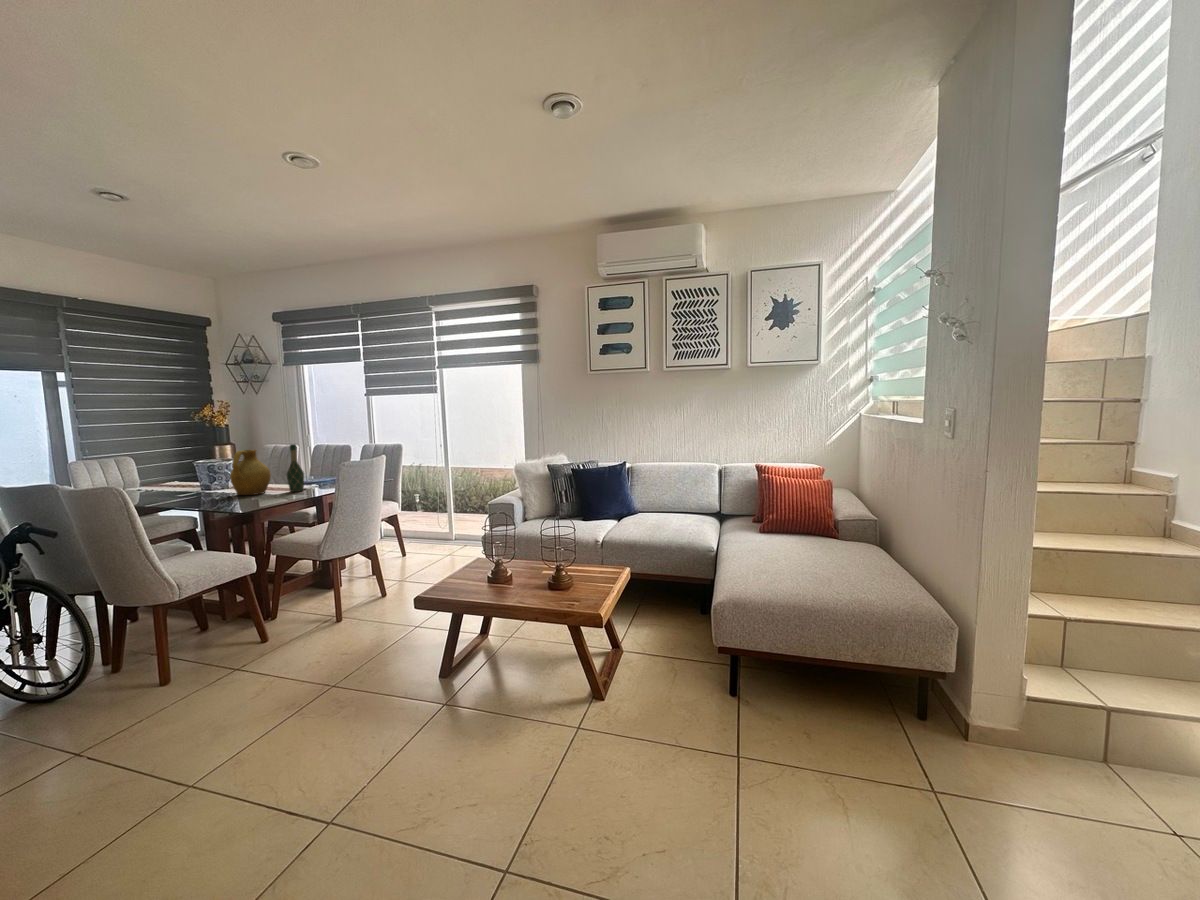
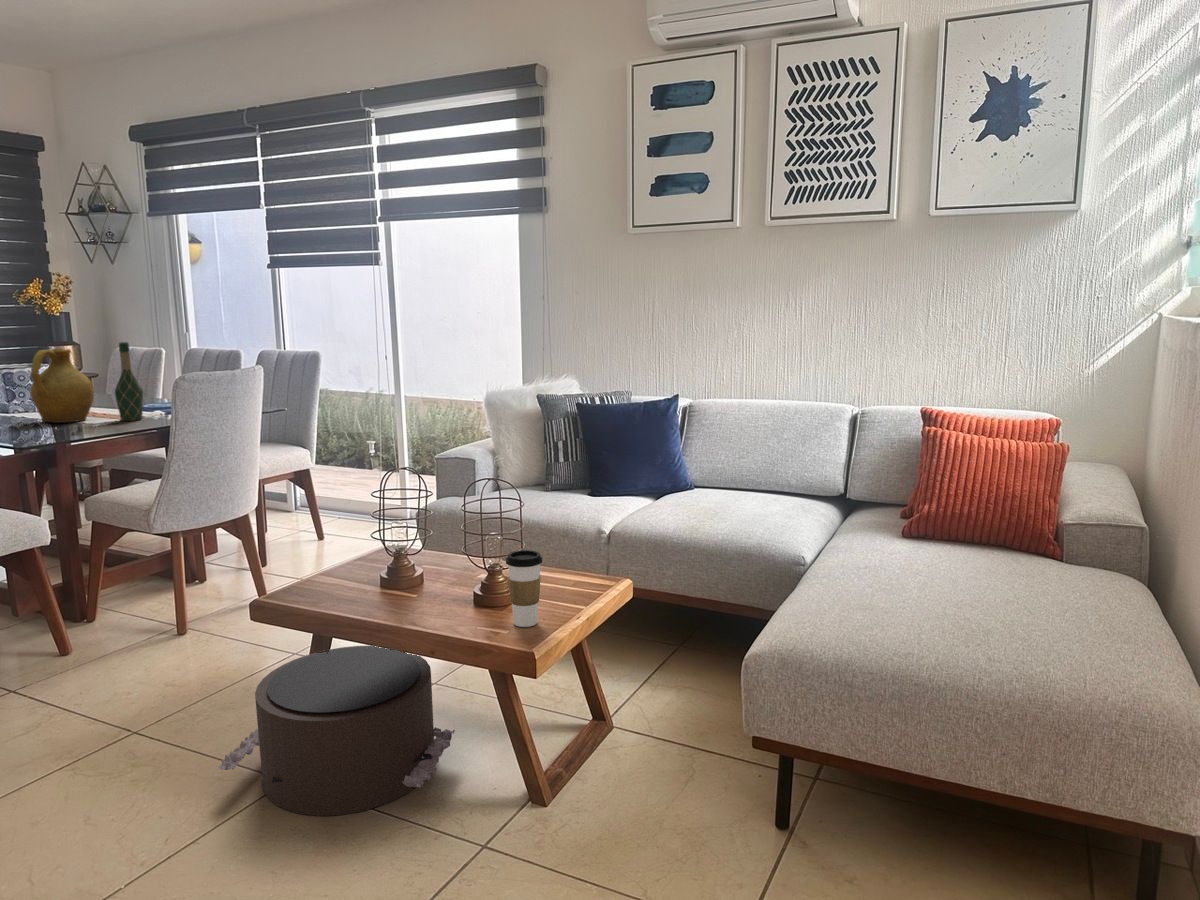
coffee cup: none [576,554,597,597] -> present [506,550,542,627]
pouf: none [406,616,540,721] -> present [218,645,455,816]

